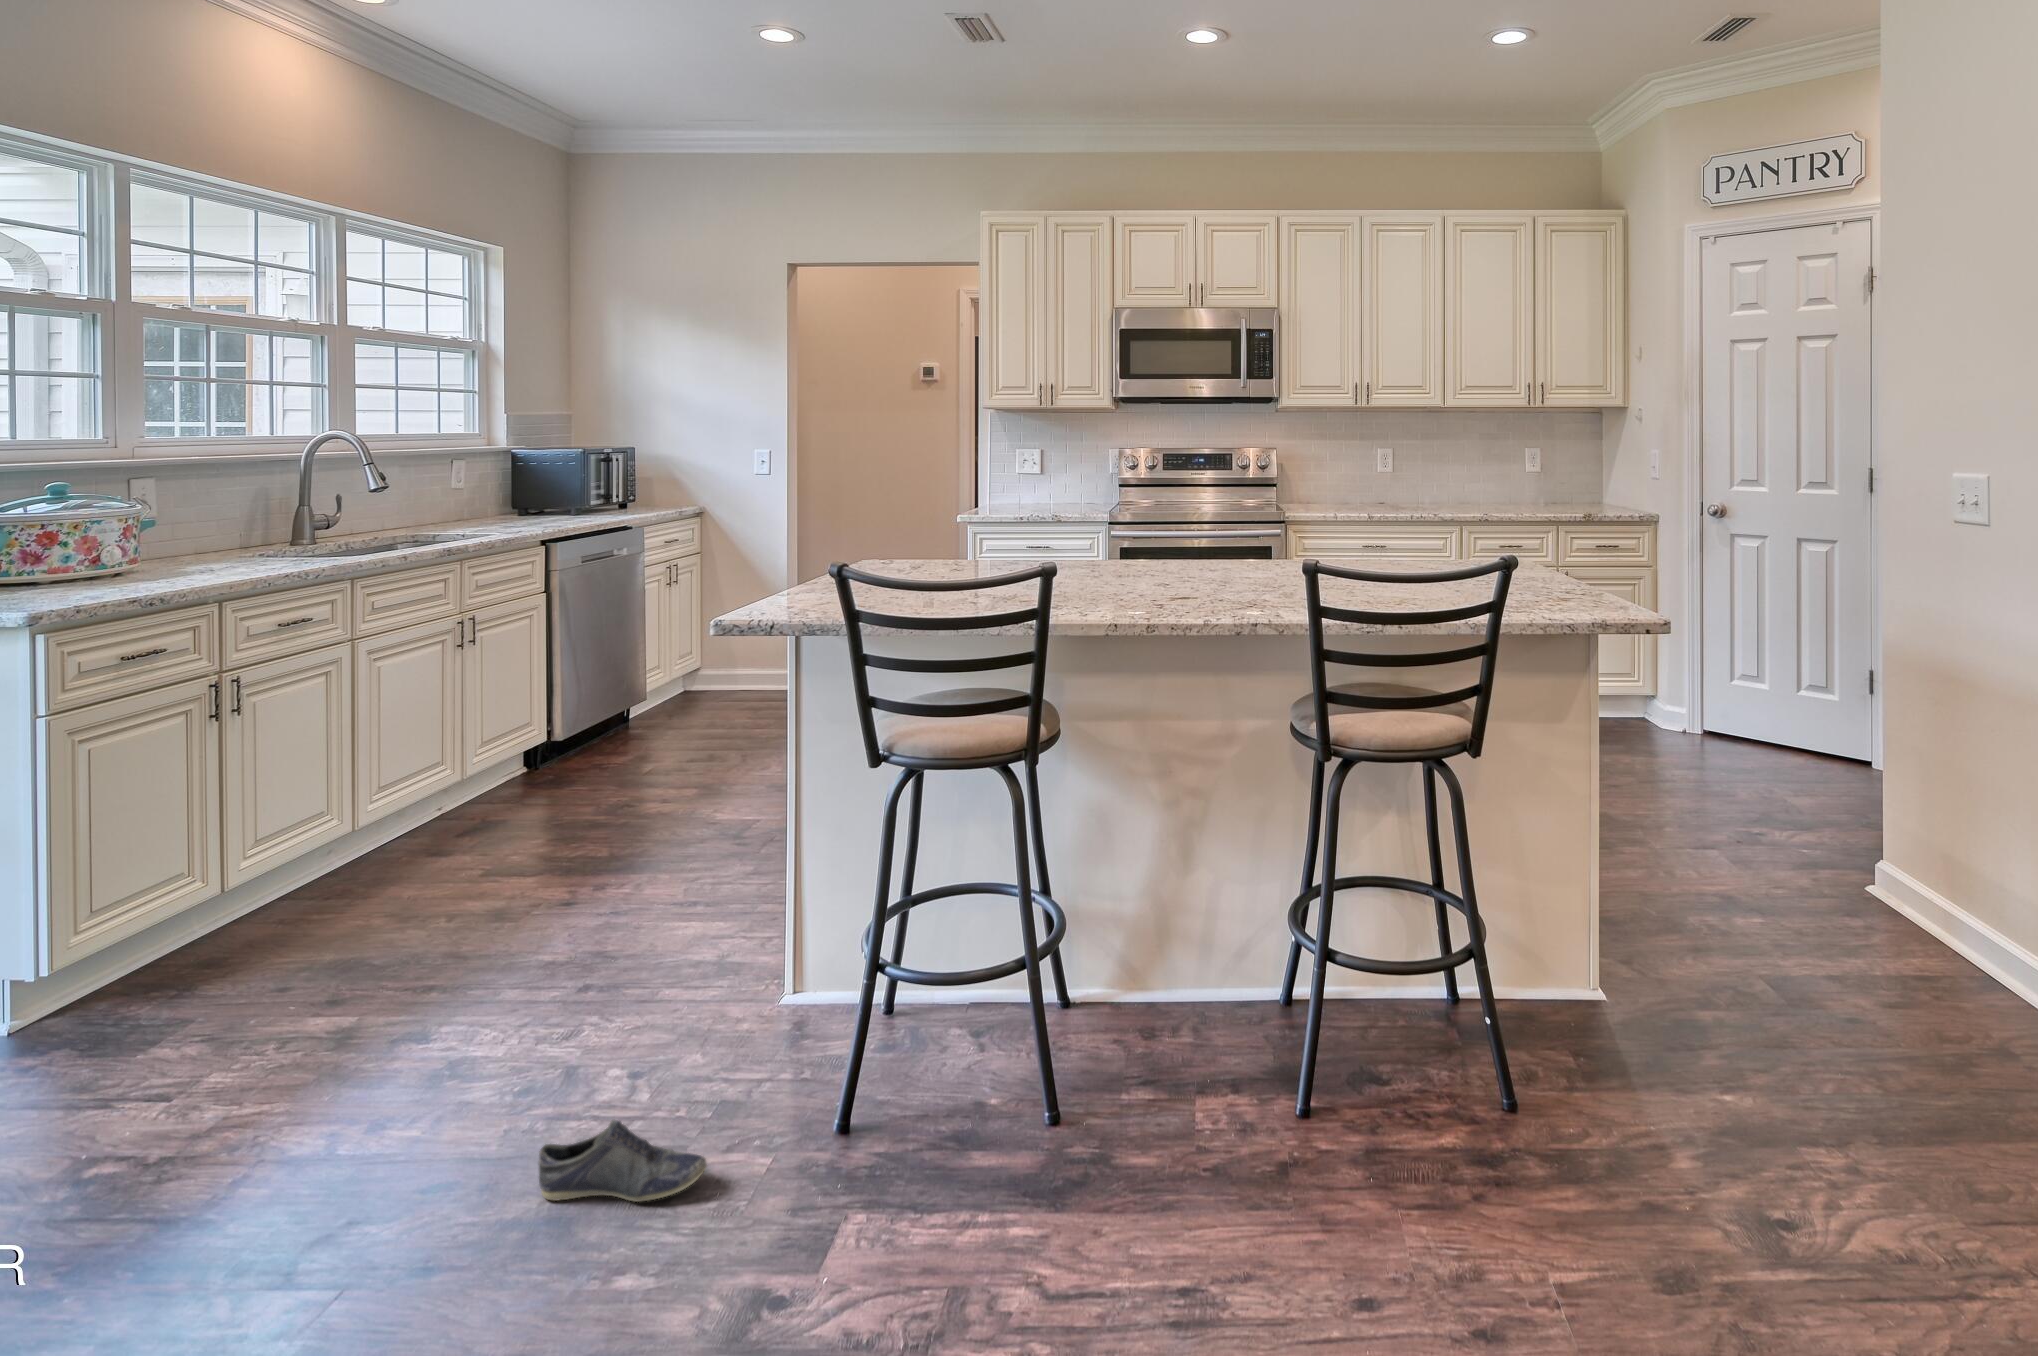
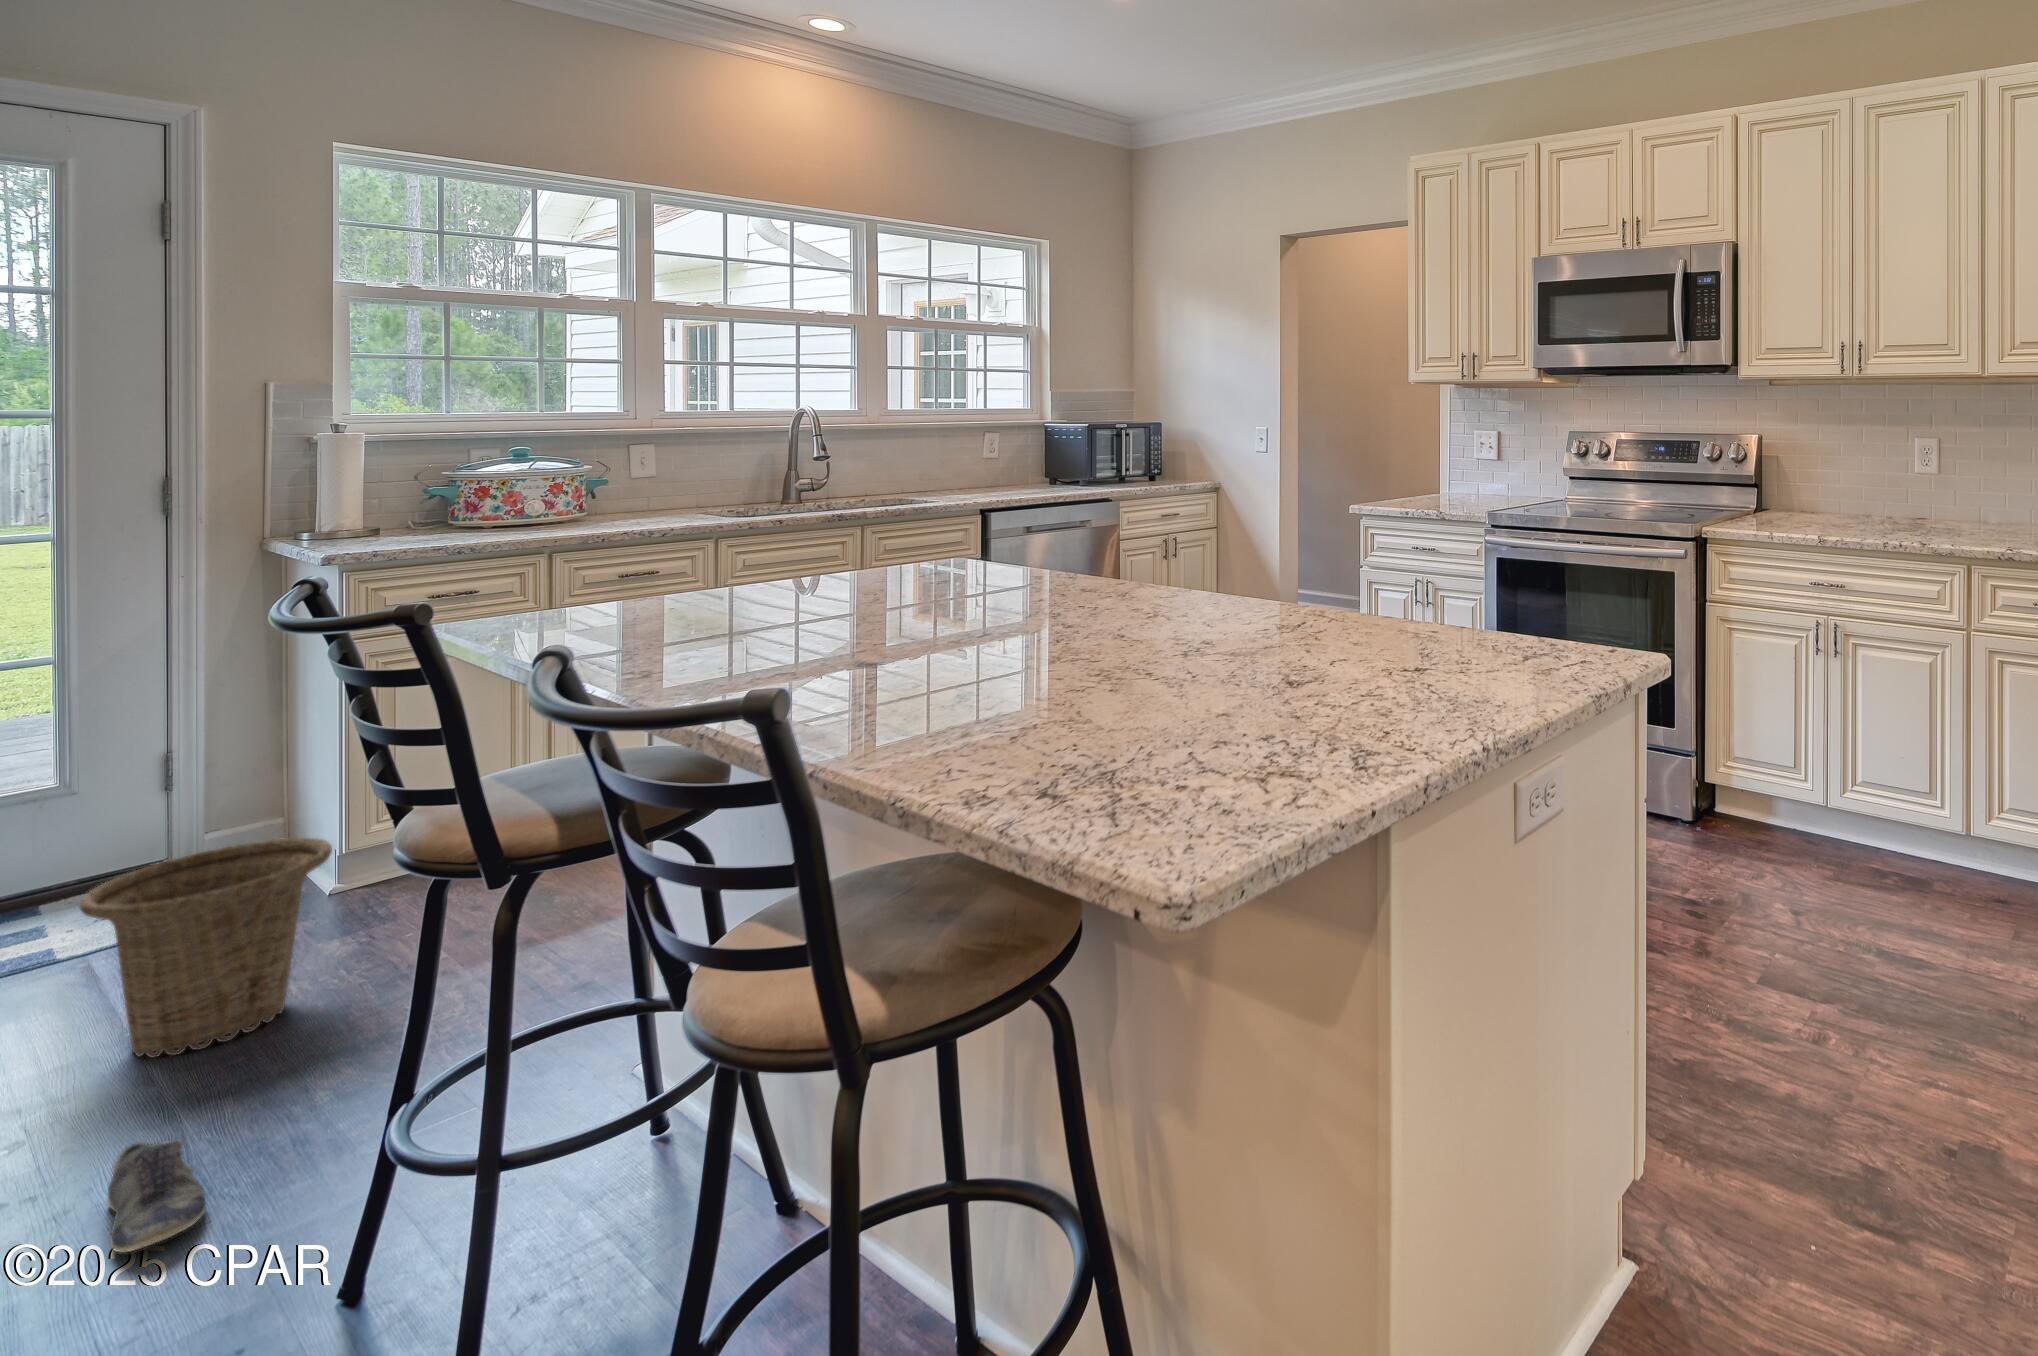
basket: none [135,910,378,1170] -> present [80,838,332,1058]

